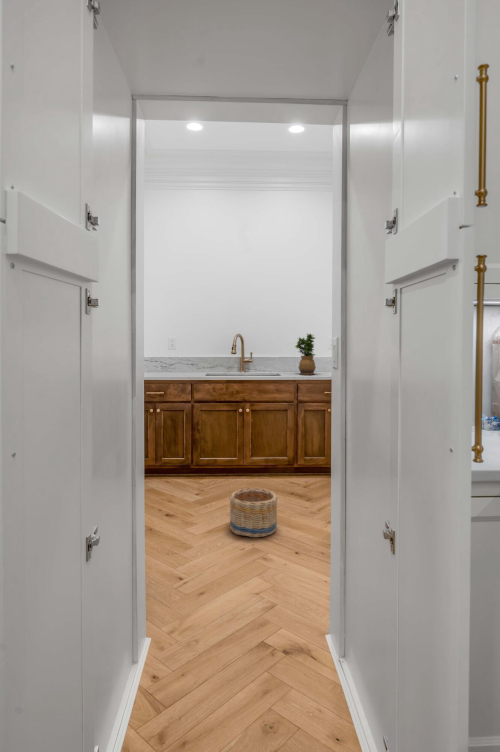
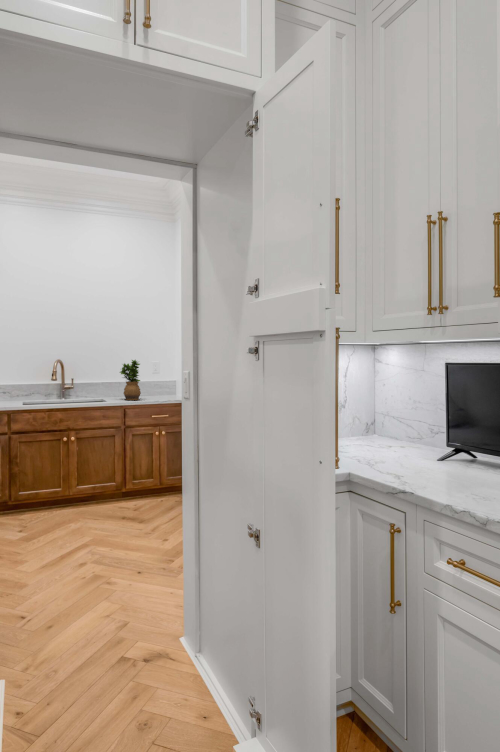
basket: present [229,488,278,537] -> none [65,515,116,565]

